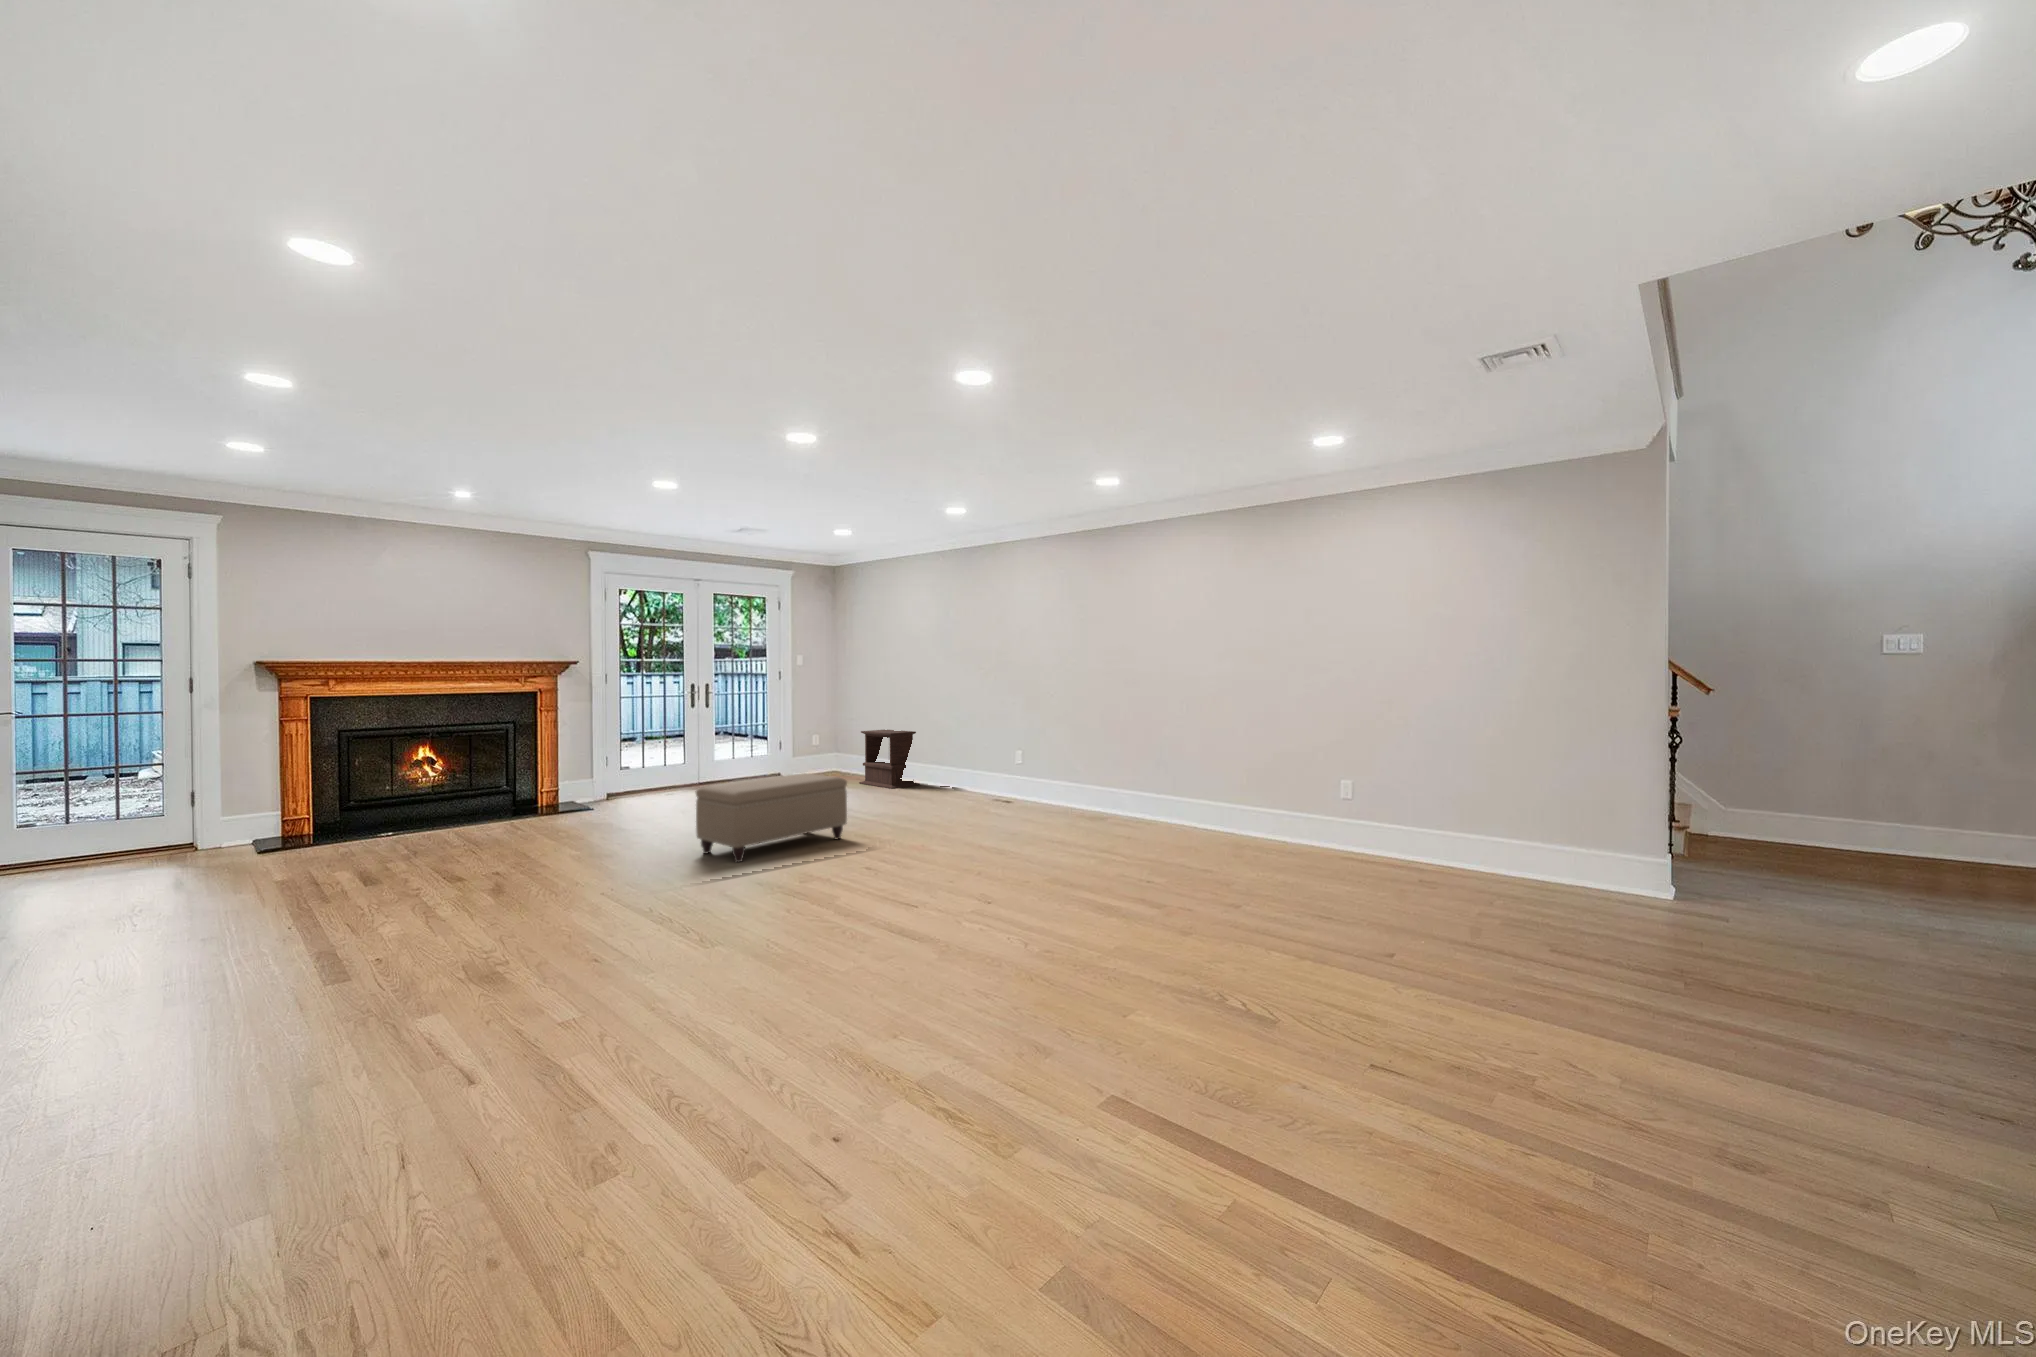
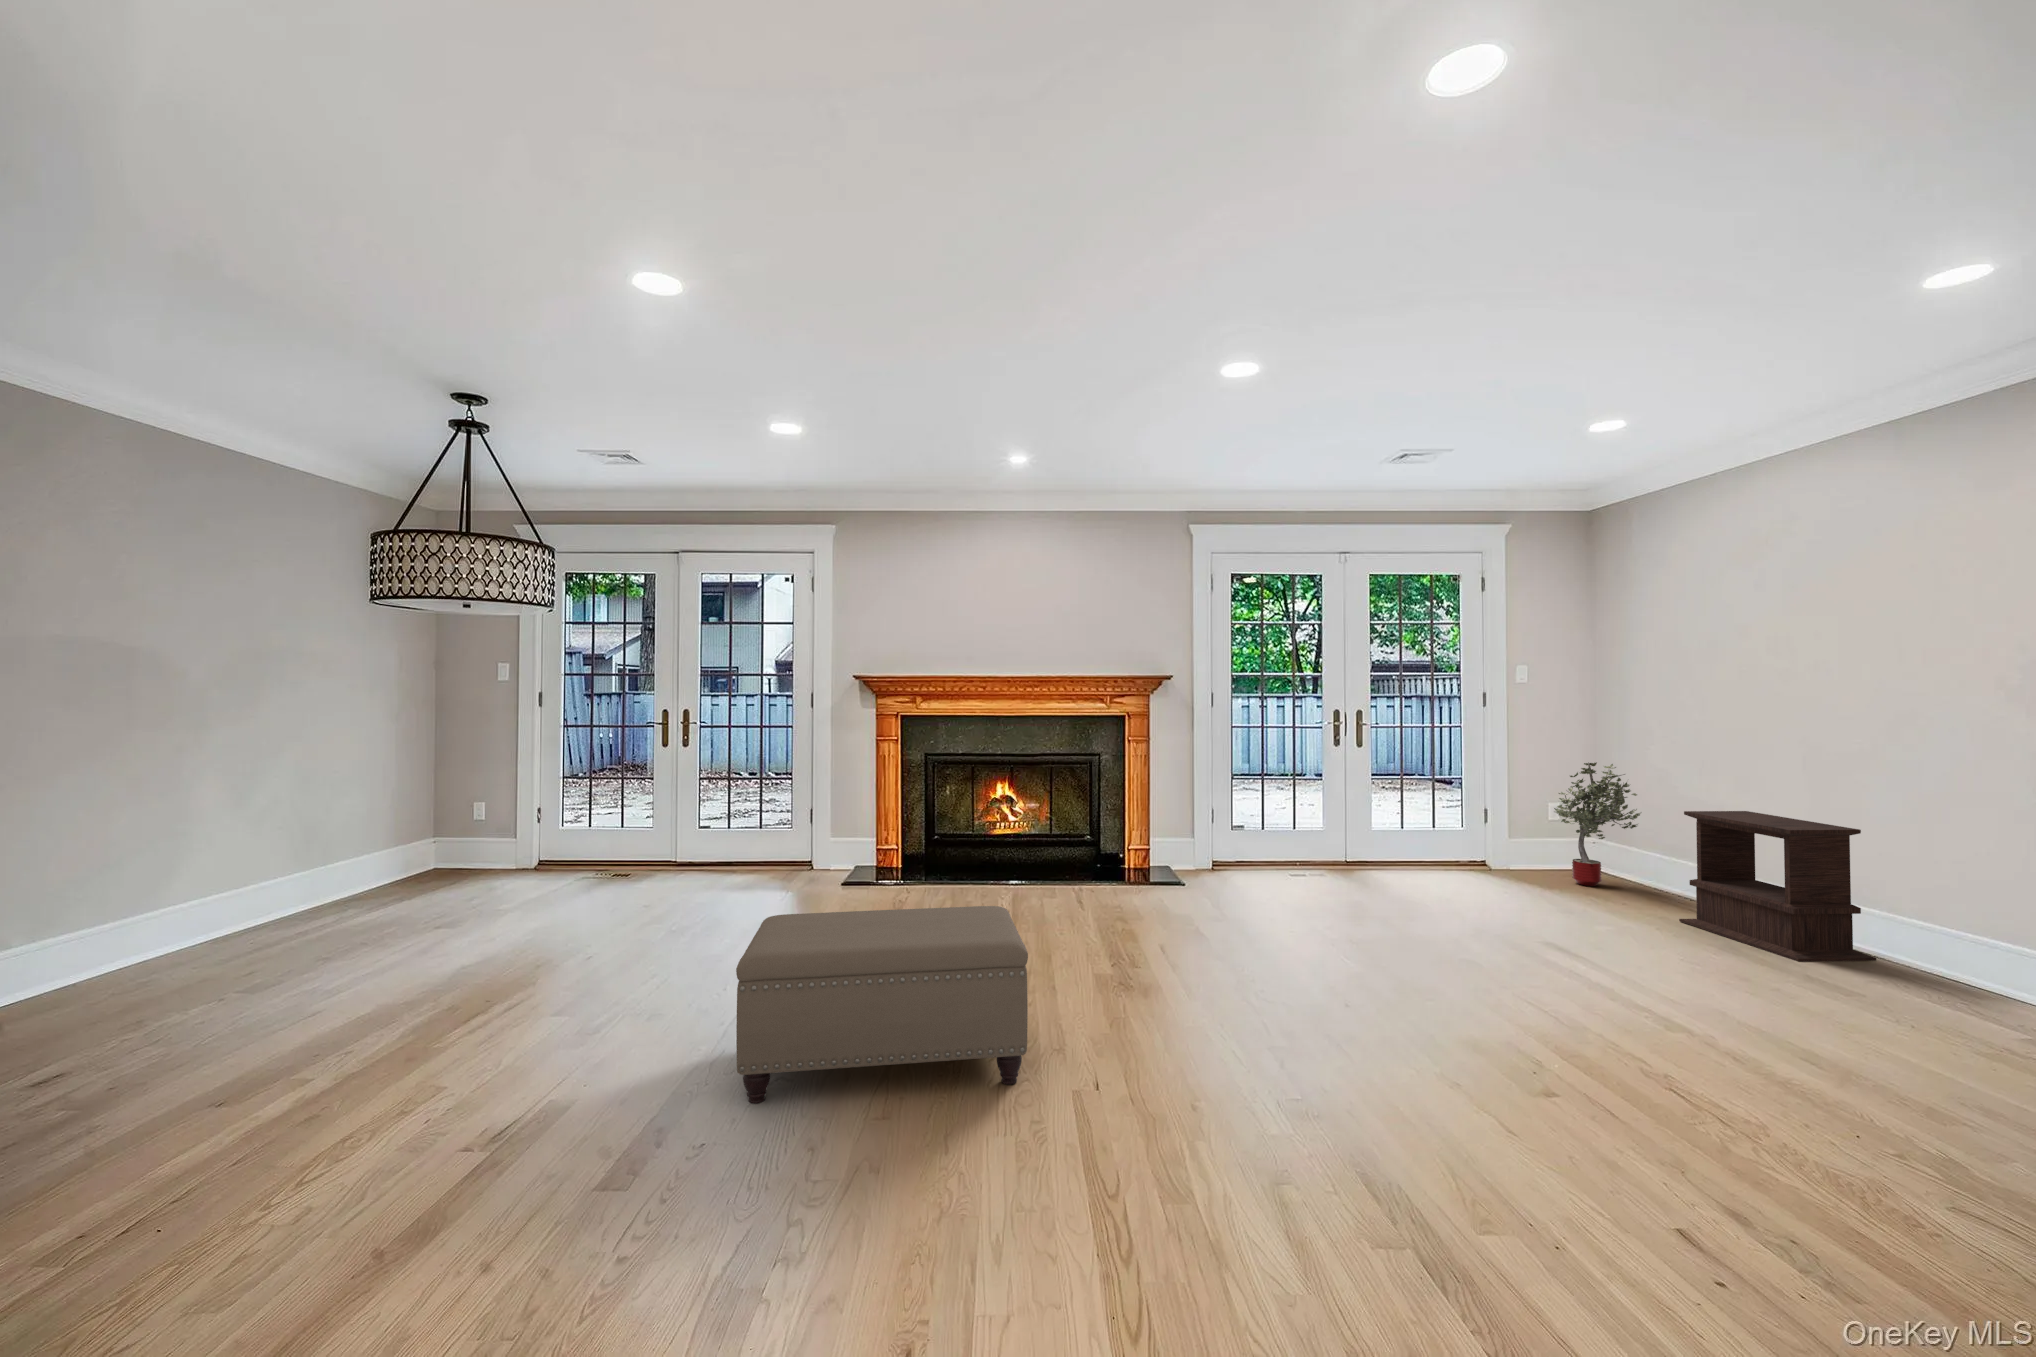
potted tree: none [817,712,854,777] -> present [1554,762,1641,886]
ottoman: present [696,773,847,862] -> present [736,906,1028,1104]

